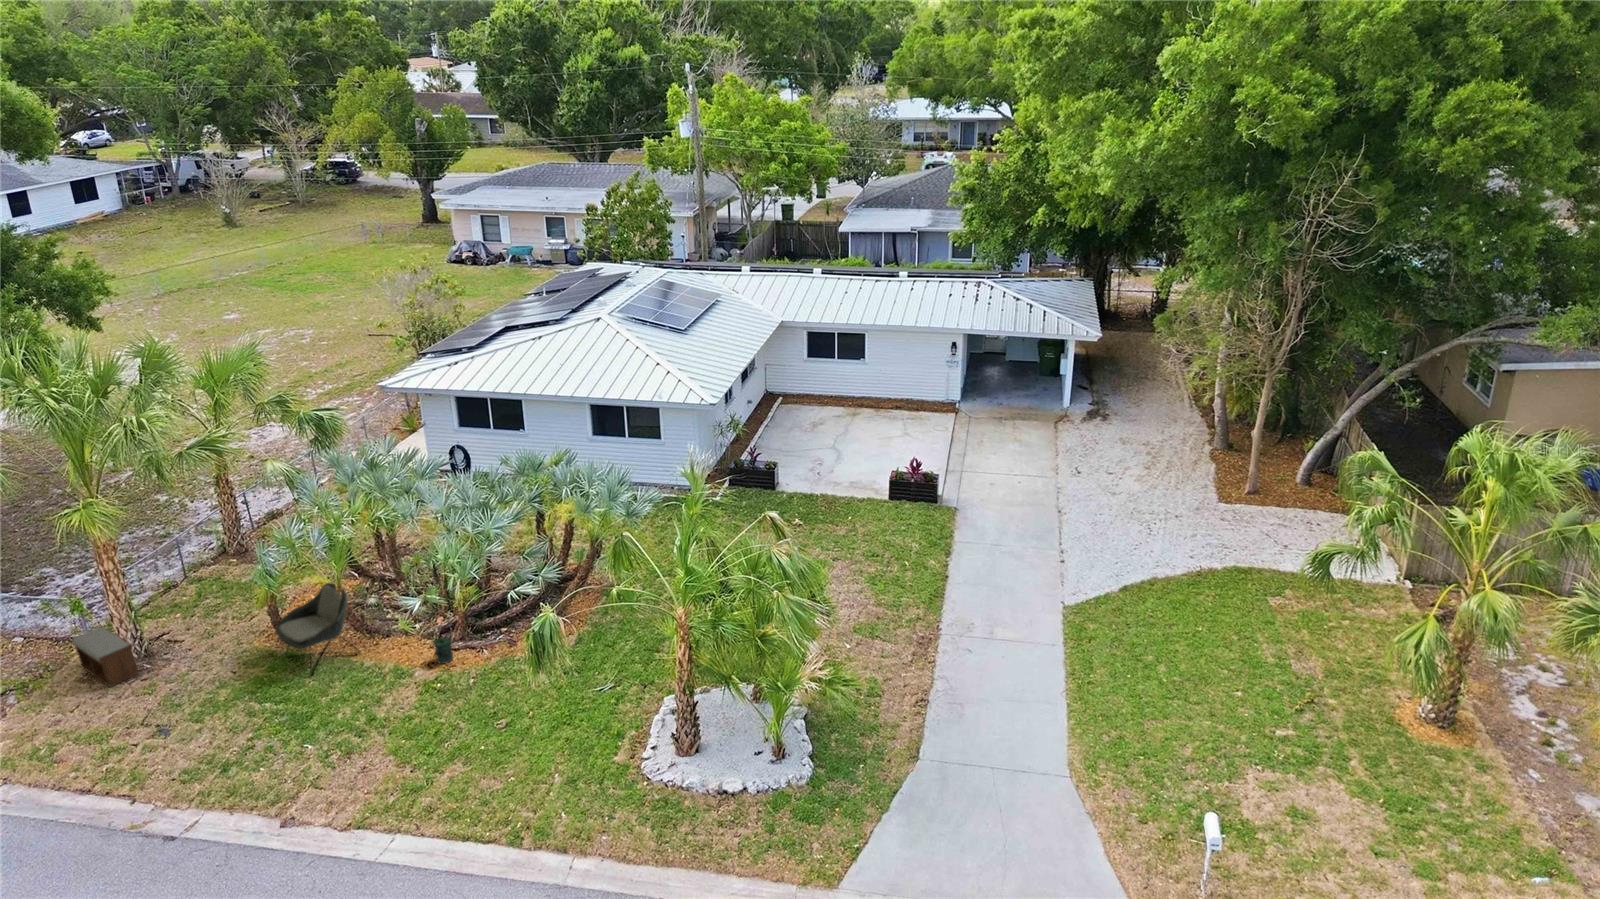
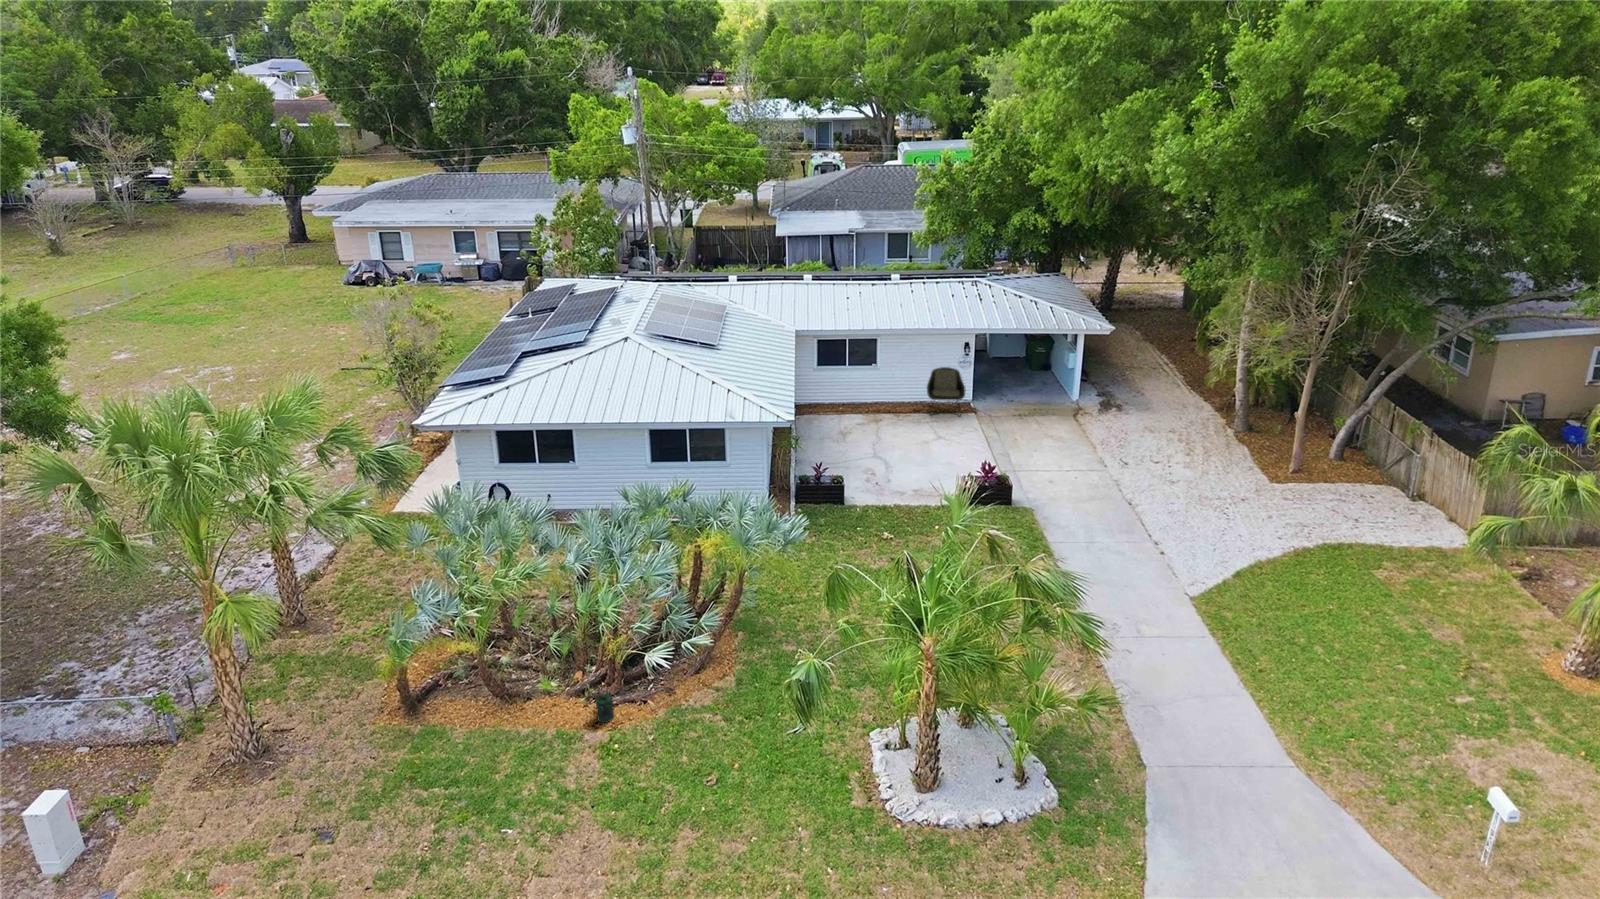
lounge chair: present [276,582,360,675] -> present [927,367,966,416]
bench: present [72,627,139,687] -> none [171,724,258,794]

